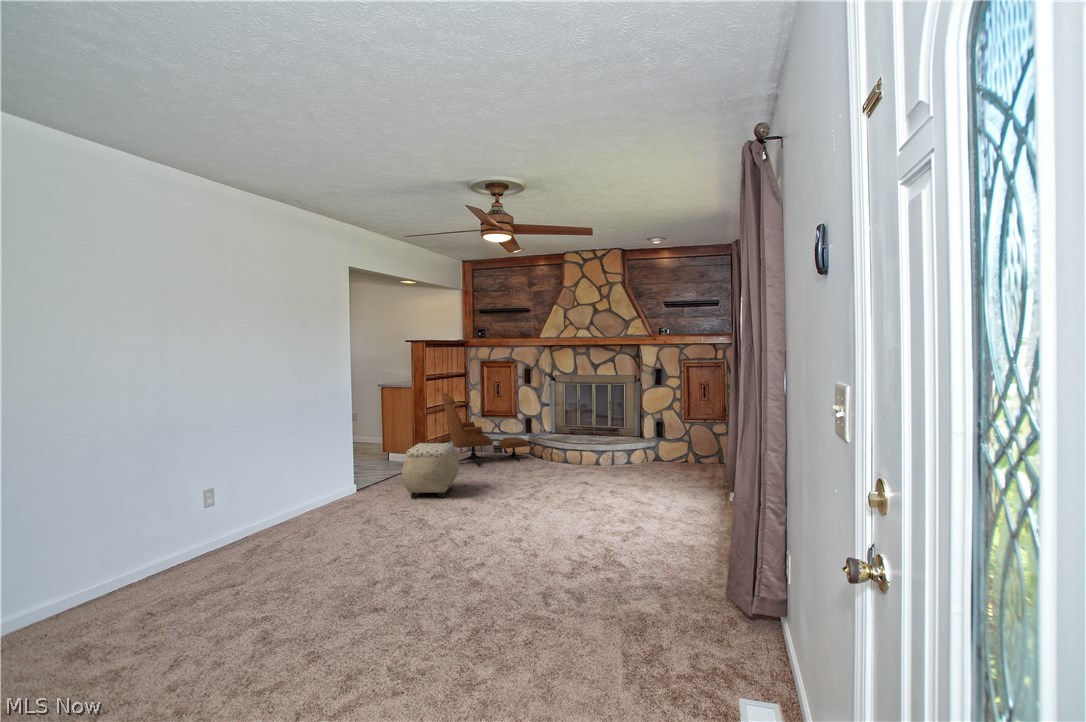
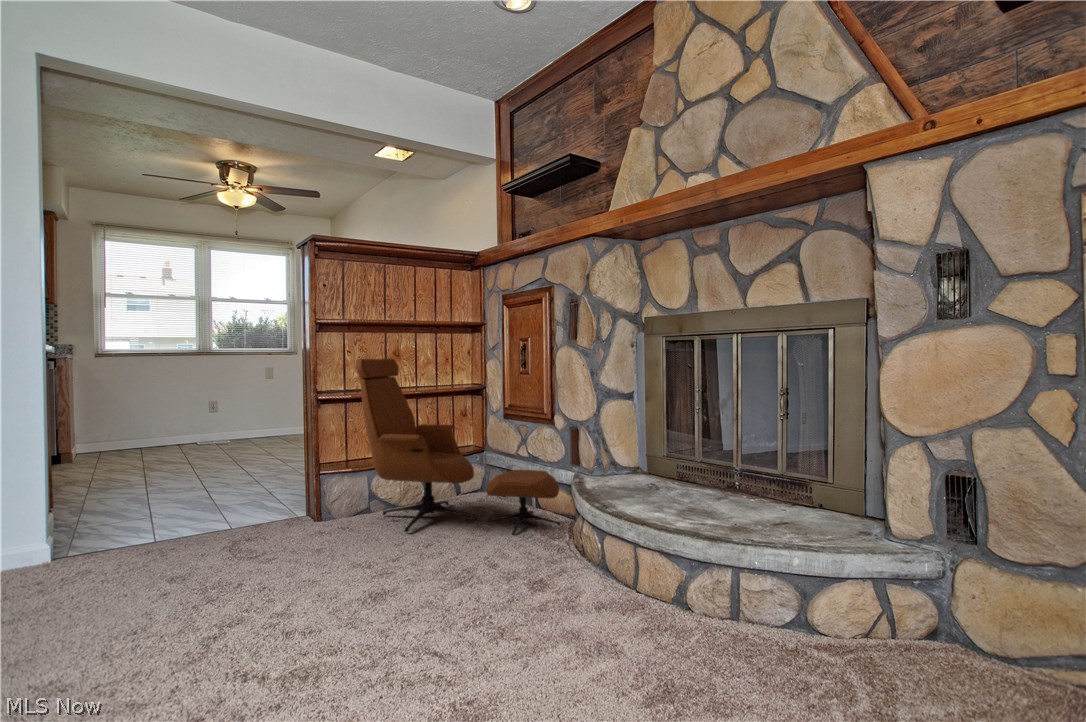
ottoman: present [402,443,459,498] -> none [22,458,215,628]

